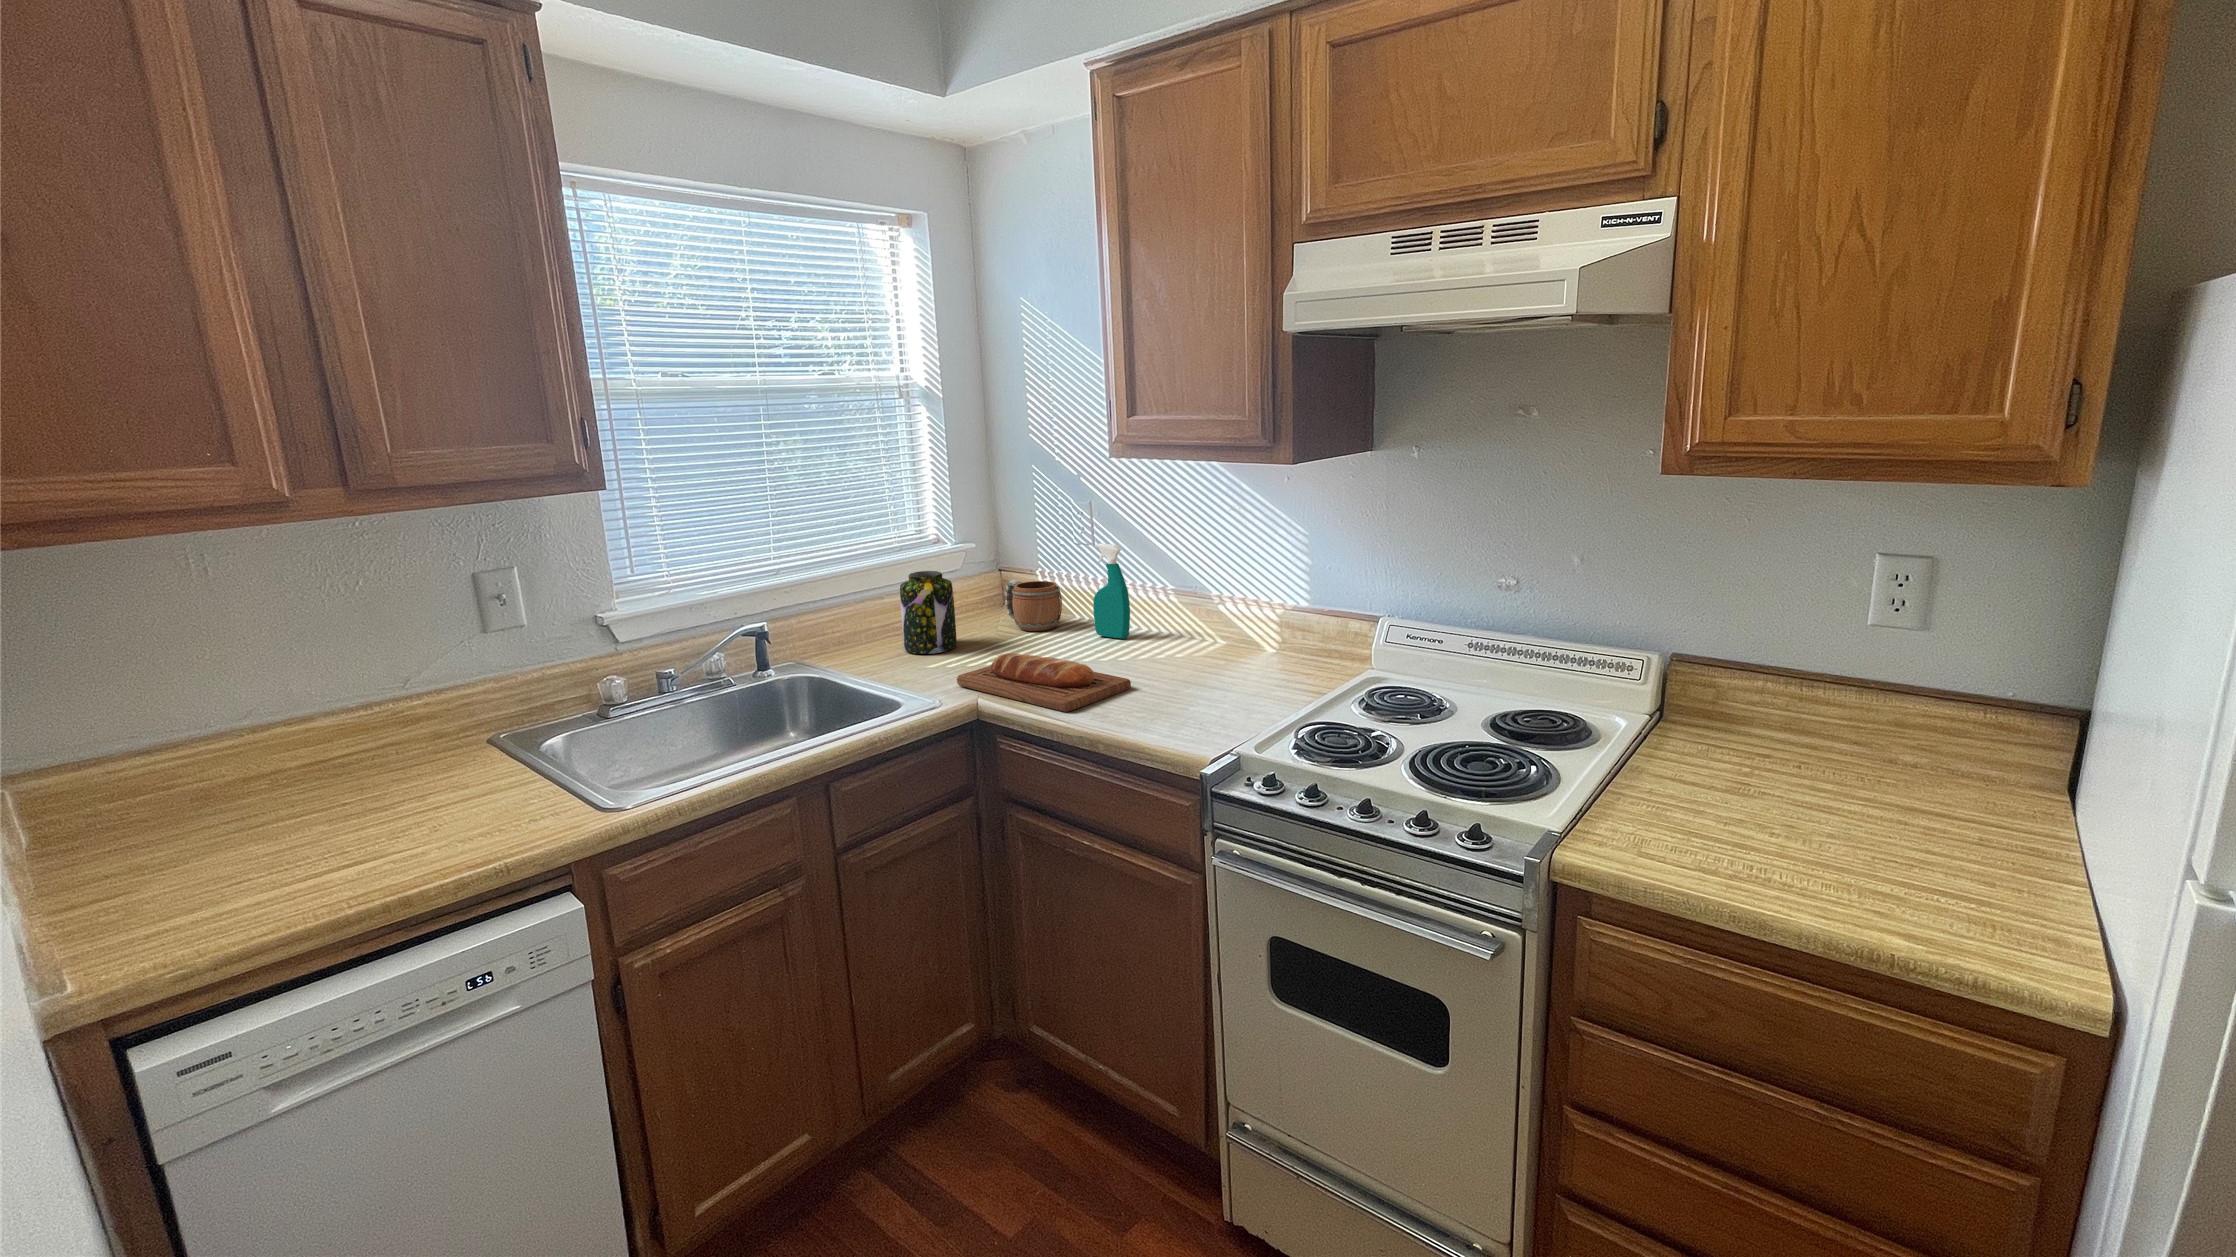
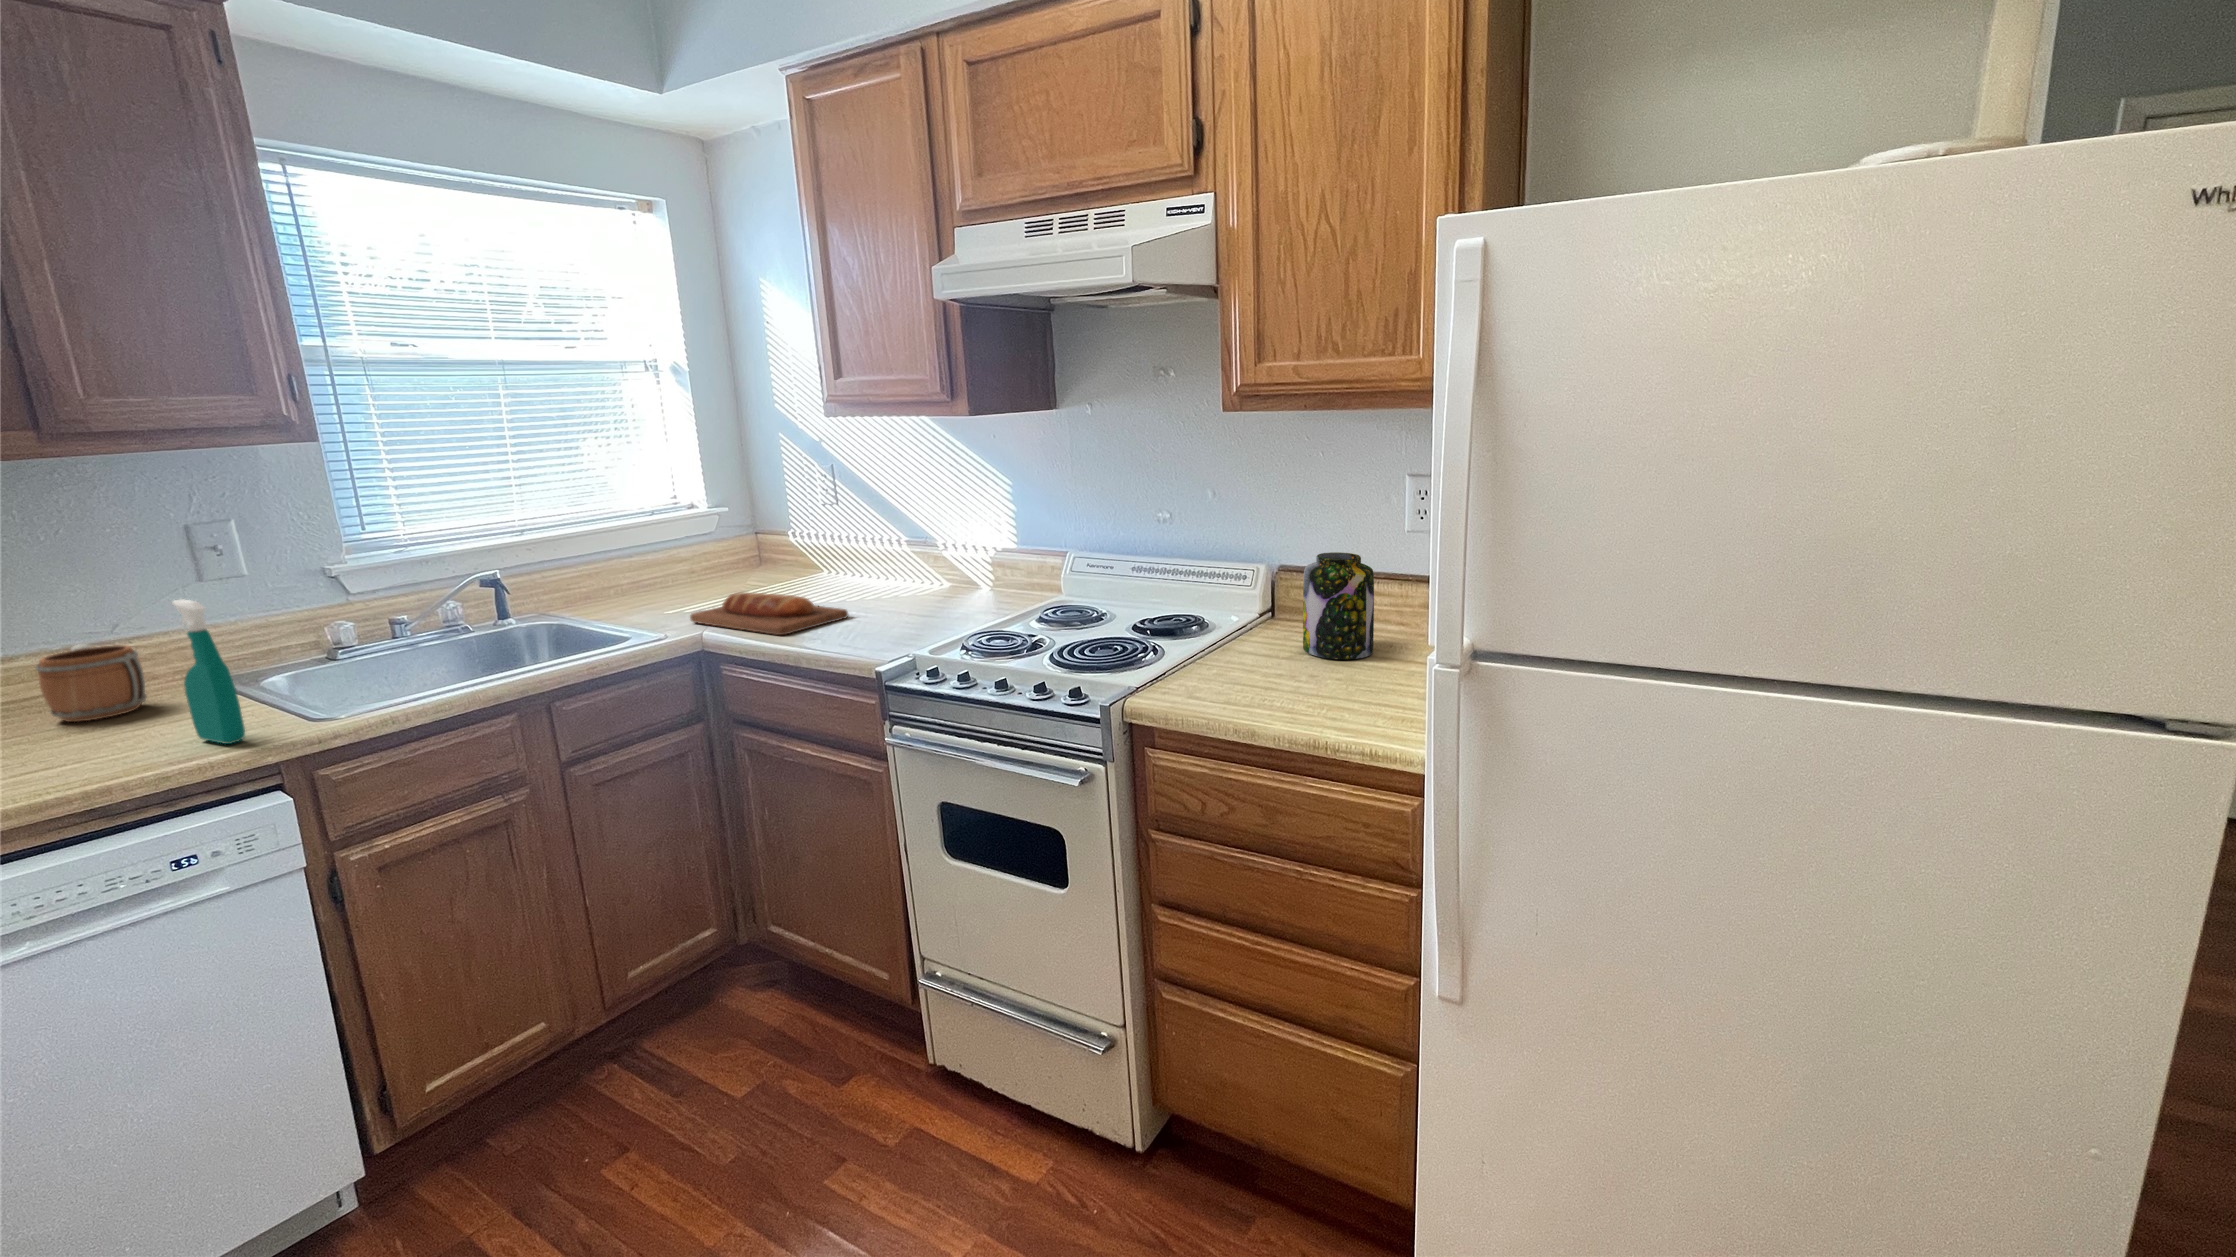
spray bottle: present [1093,543,1130,639] -> present [172,599,245,744]
jar: present [900,571,957,654] -> present [1303,552,1374,659]
mug: present [1005,580,1062,631] -> present [35,644,146,722]

